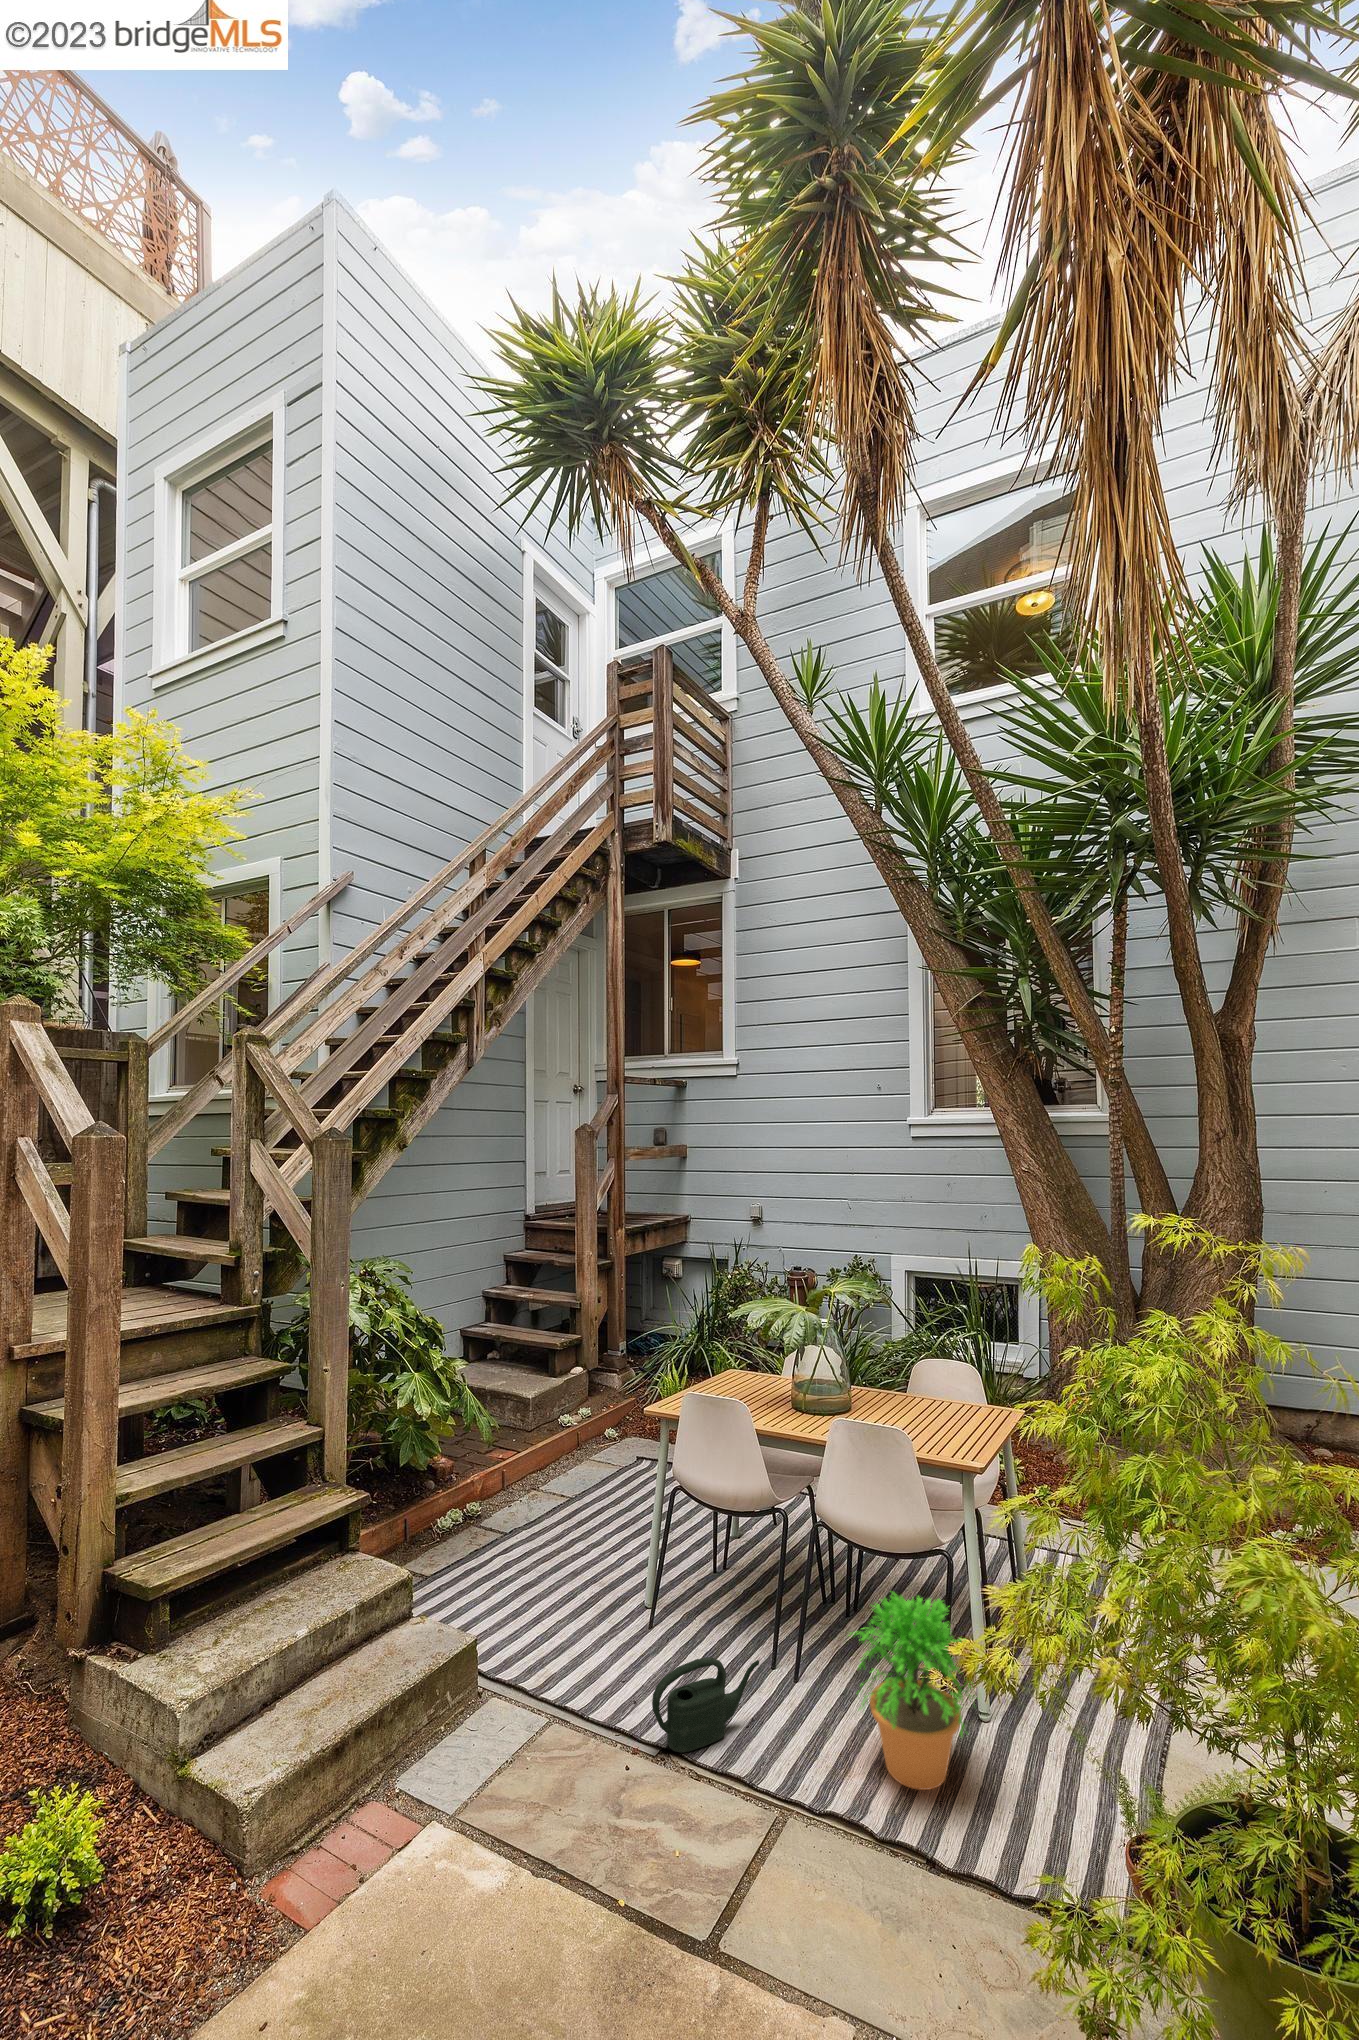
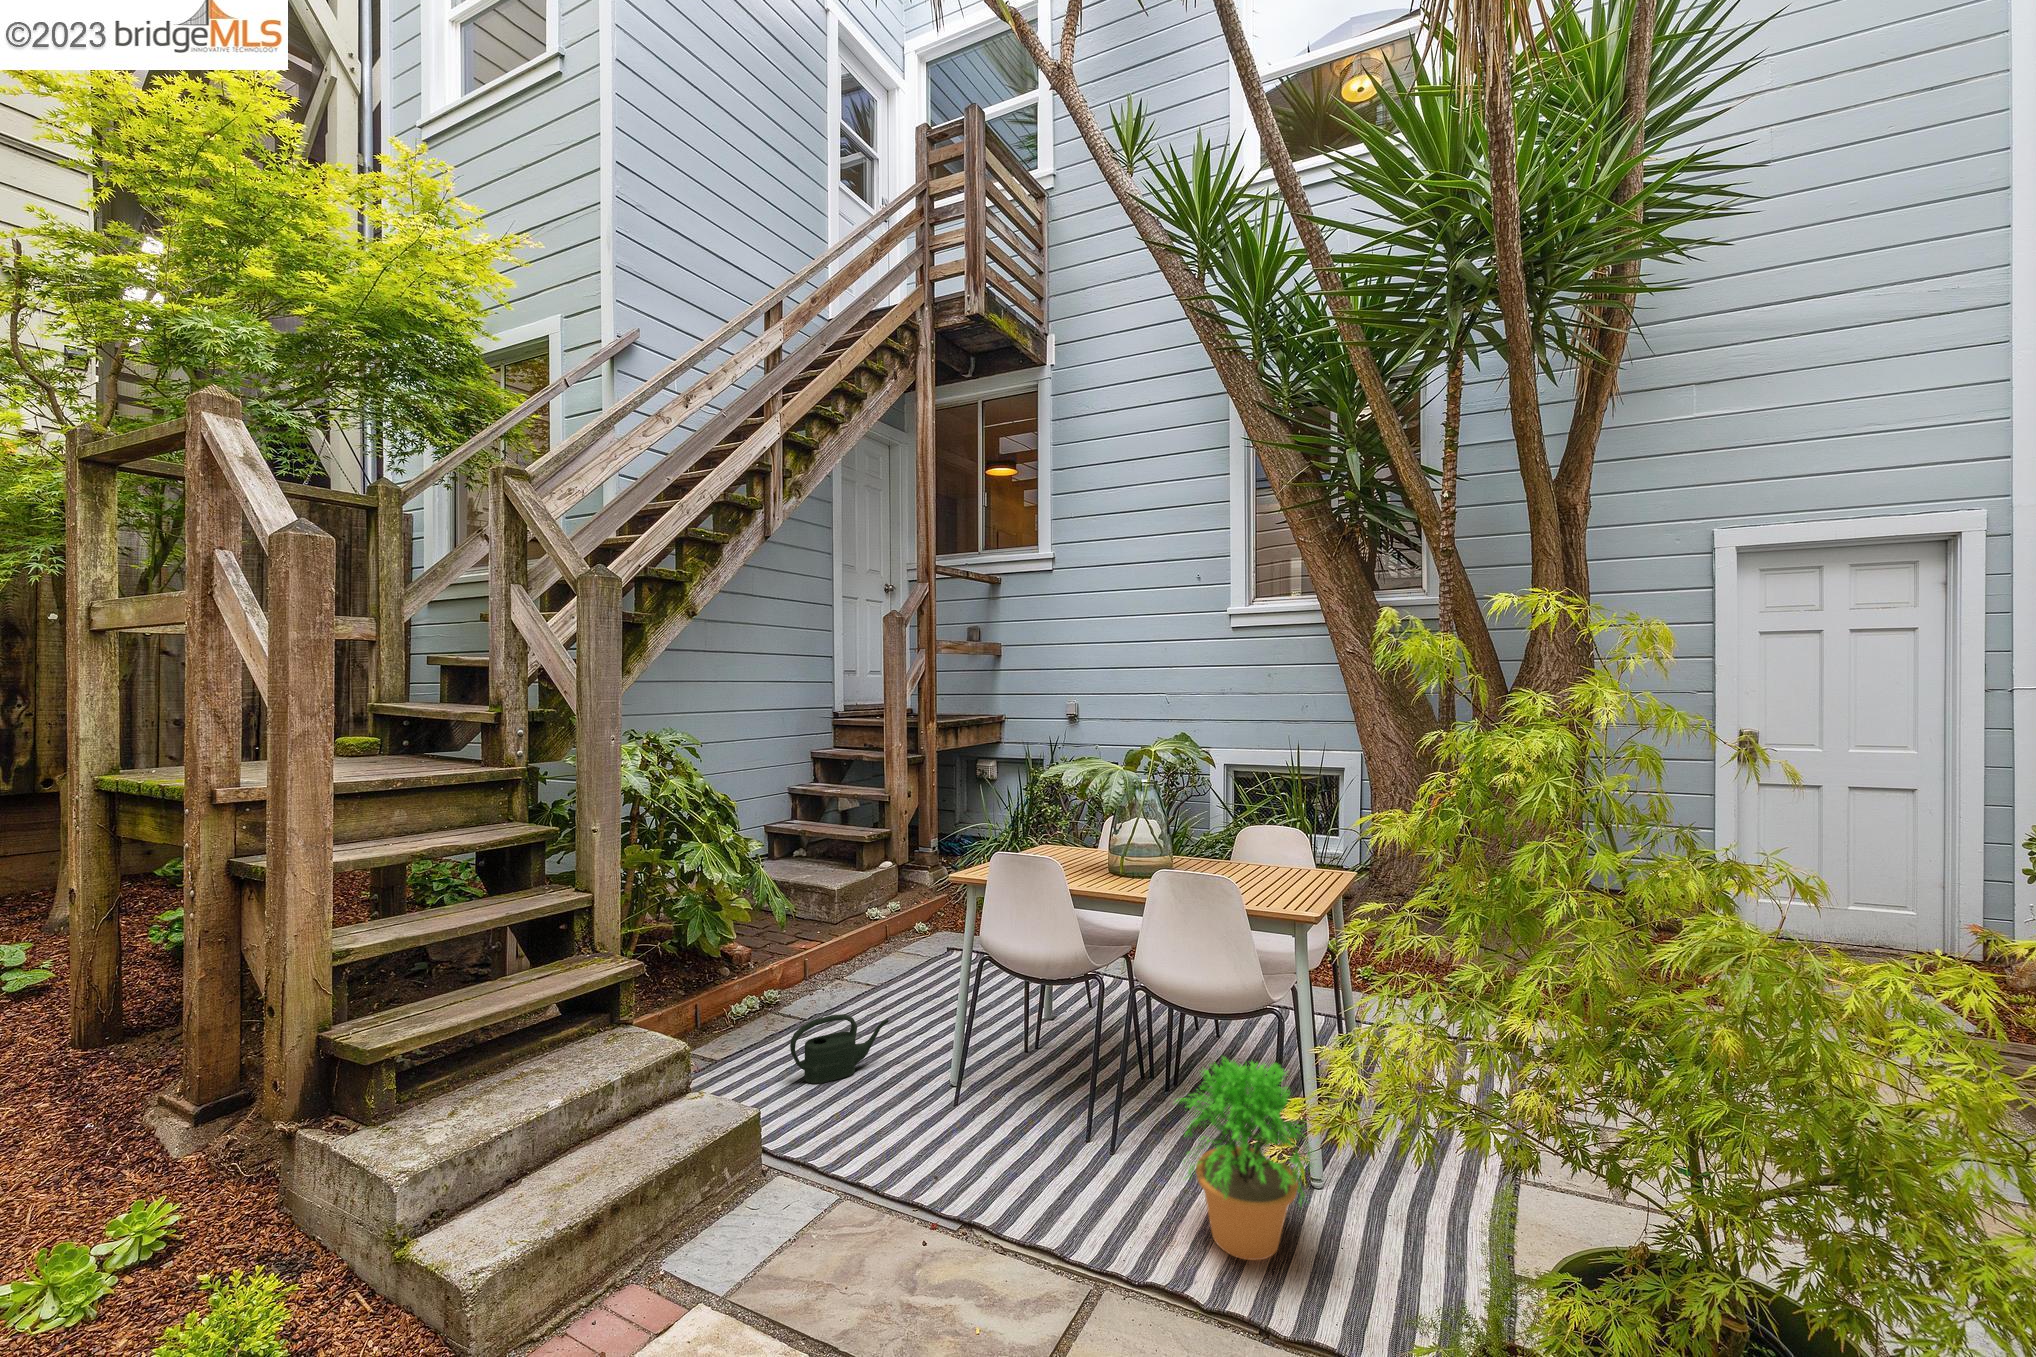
watering can: present [652,1657,759,1753] -> present [790,1014,889,1084]

